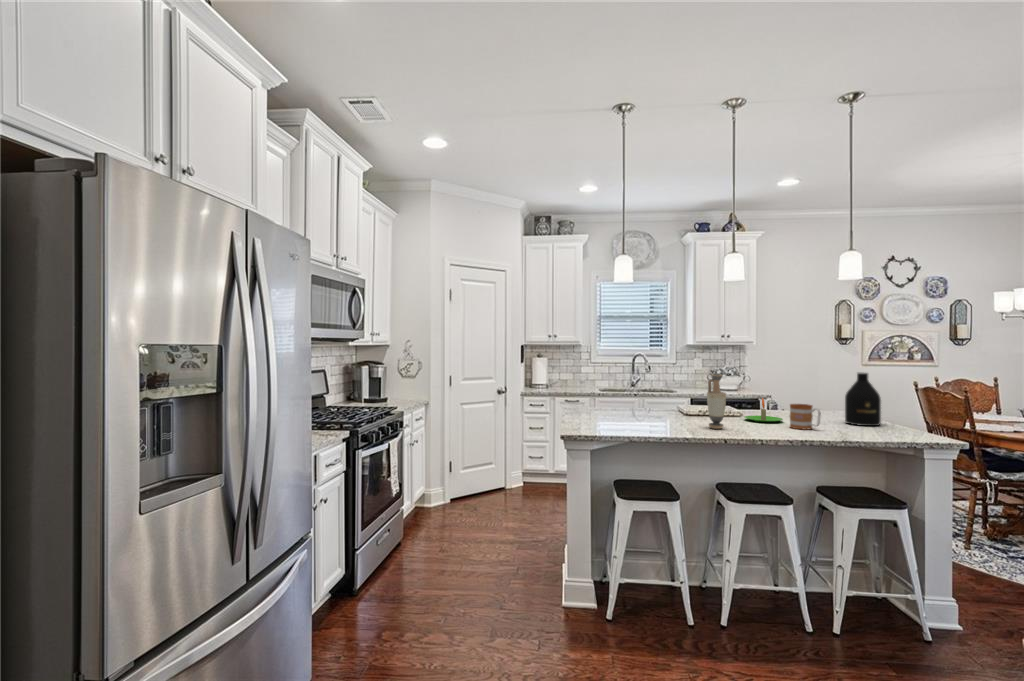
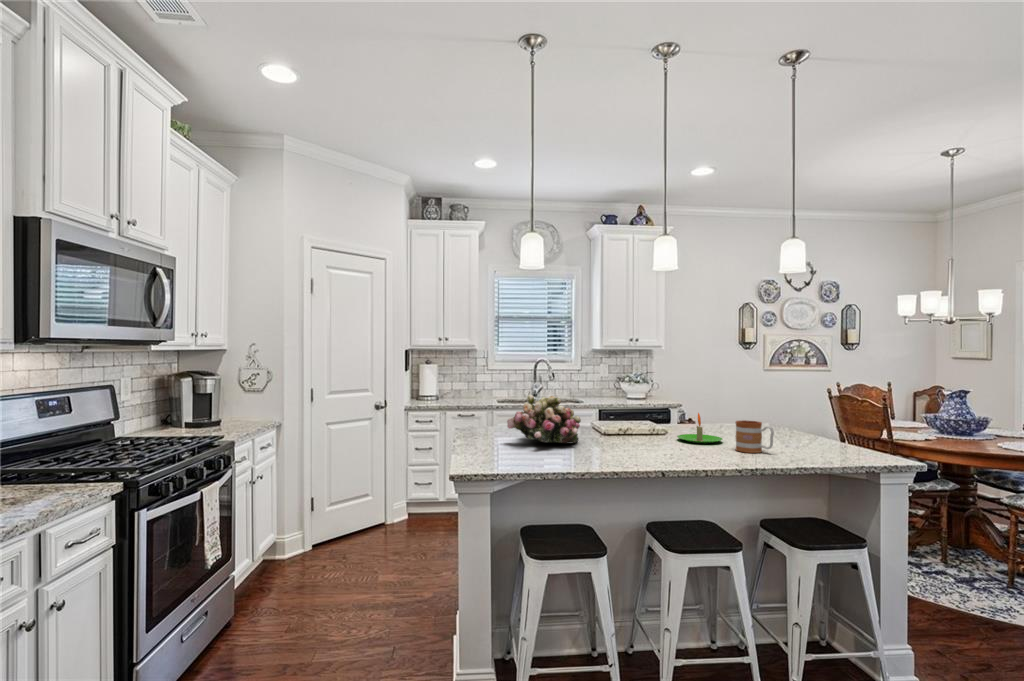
bottle: present [845,373,881,426] -> none [789,381,829,445]
vase: present [707,374,726,429] -> none [641,386,665,457]
flower arrangement: none [603,381,662,419] -> present [507,395,581,443]

